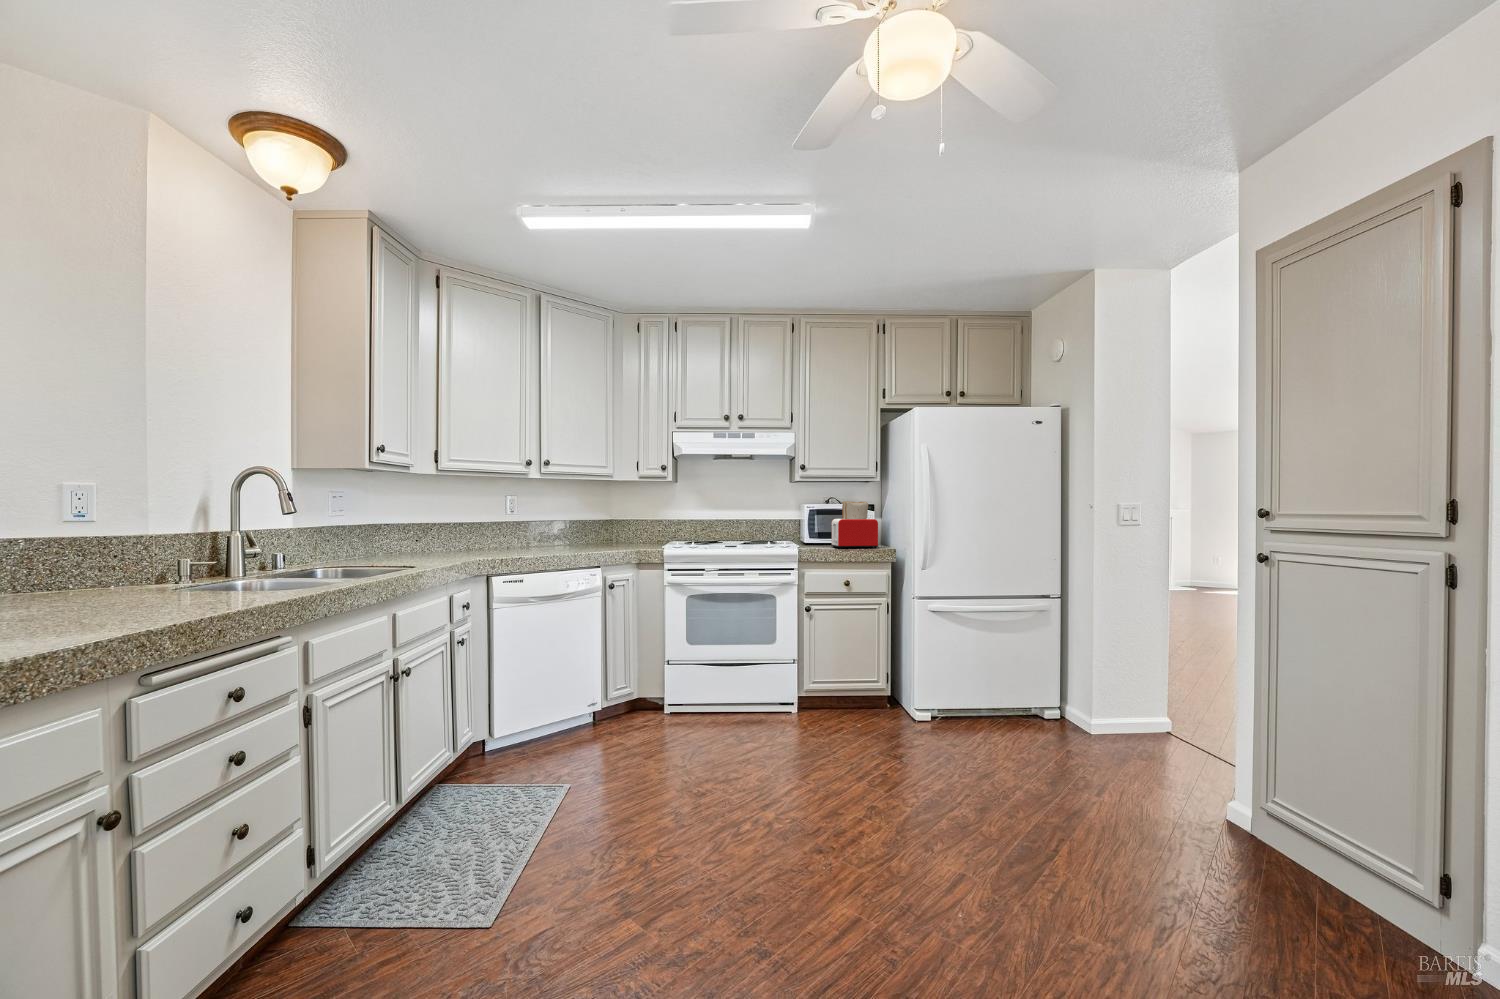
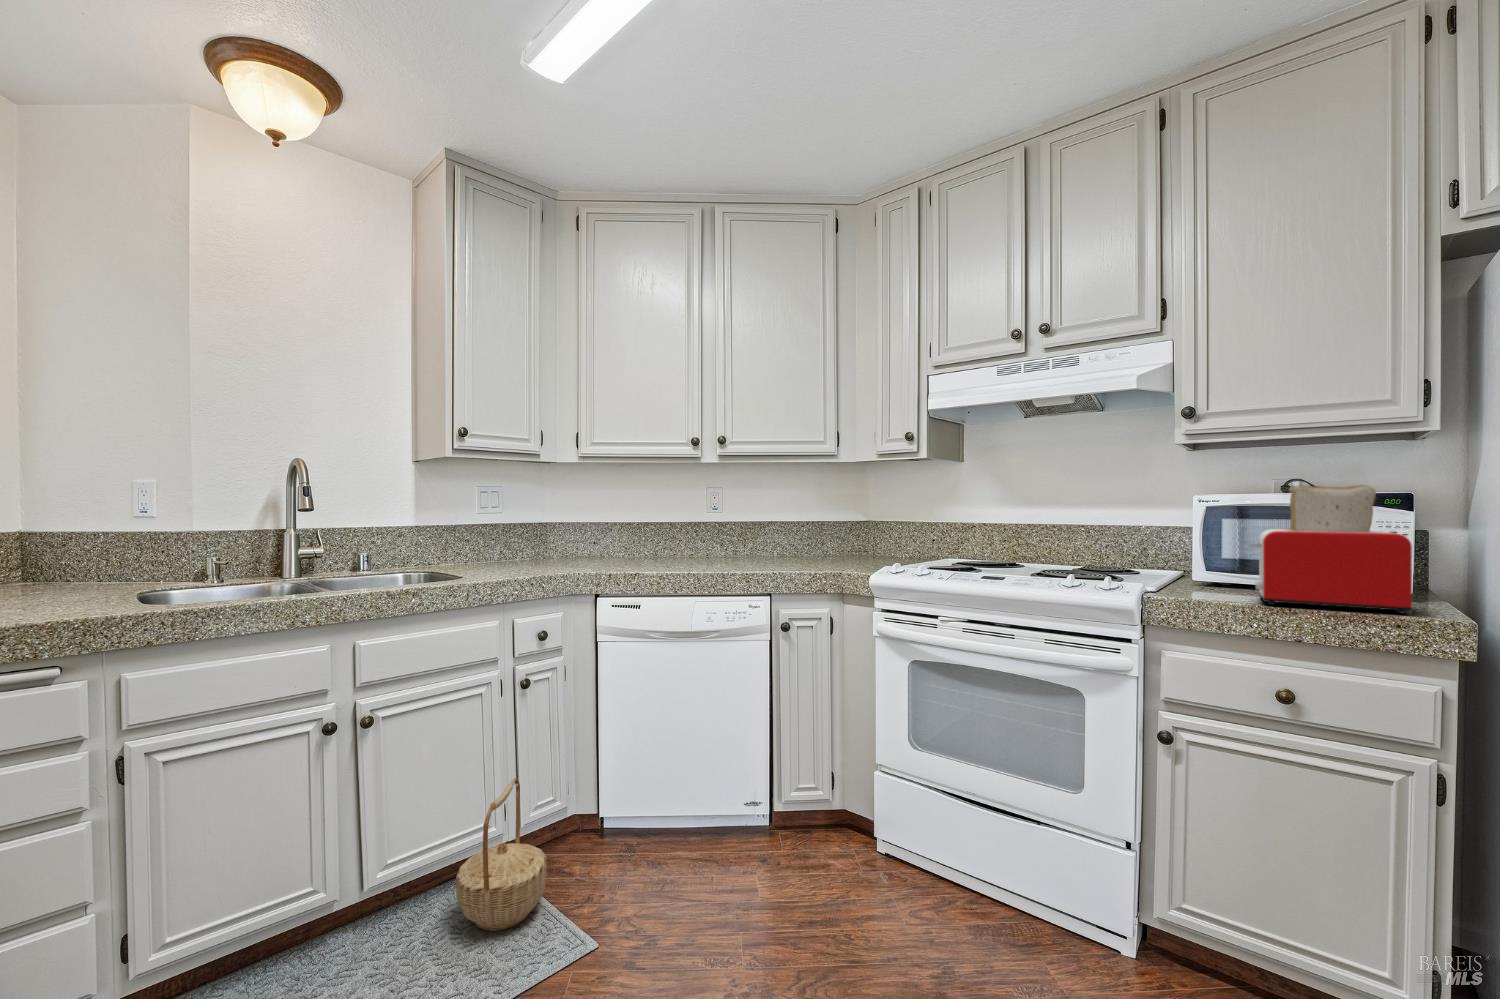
basket: none [460,704,524,801] -> present [456,778,547,931]

